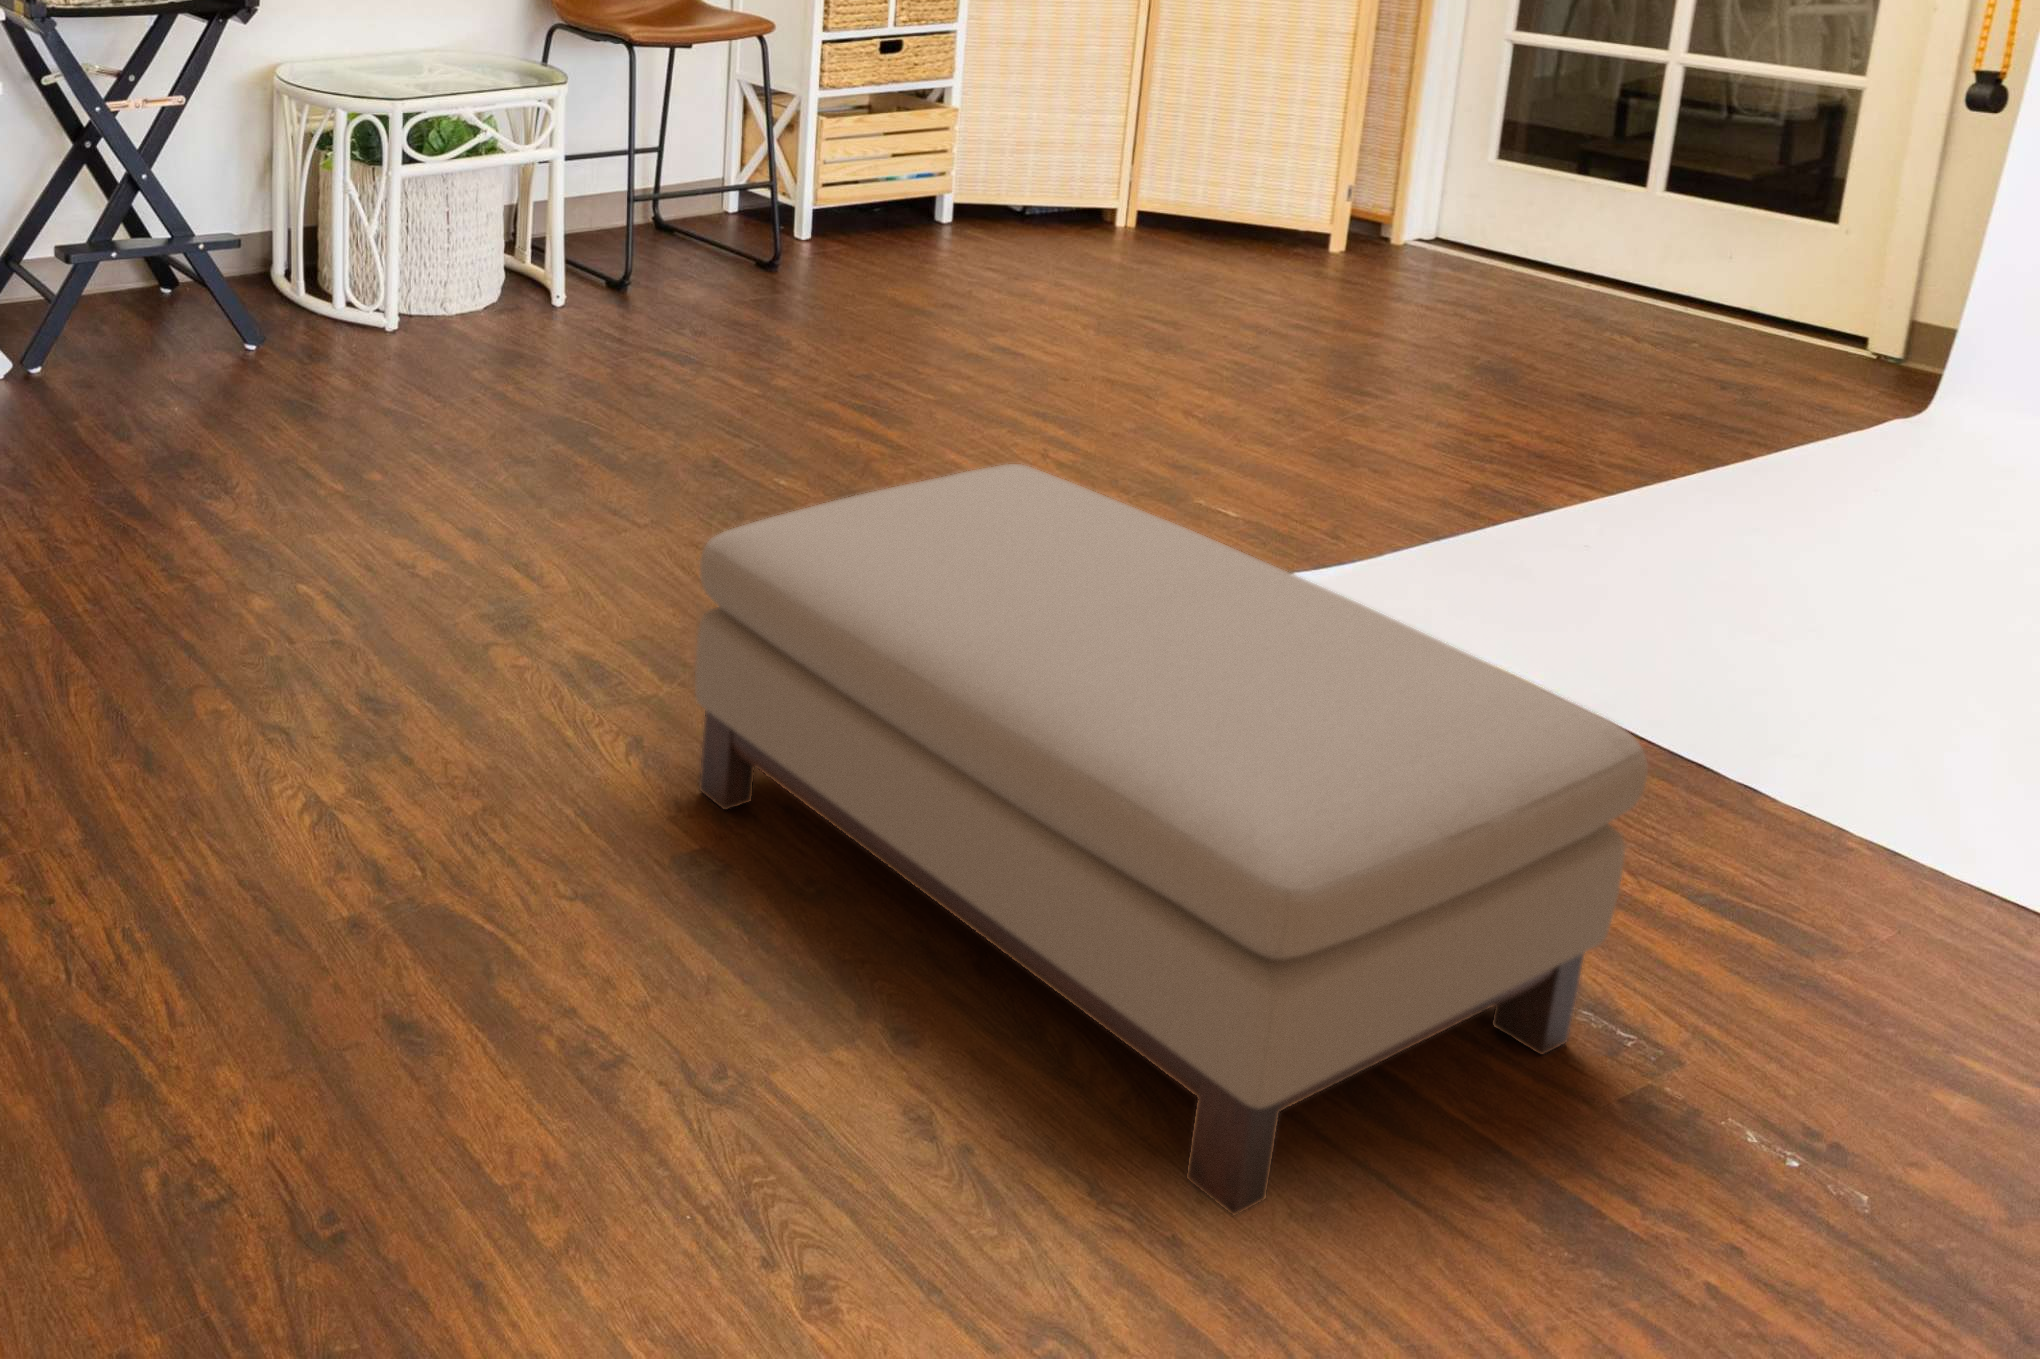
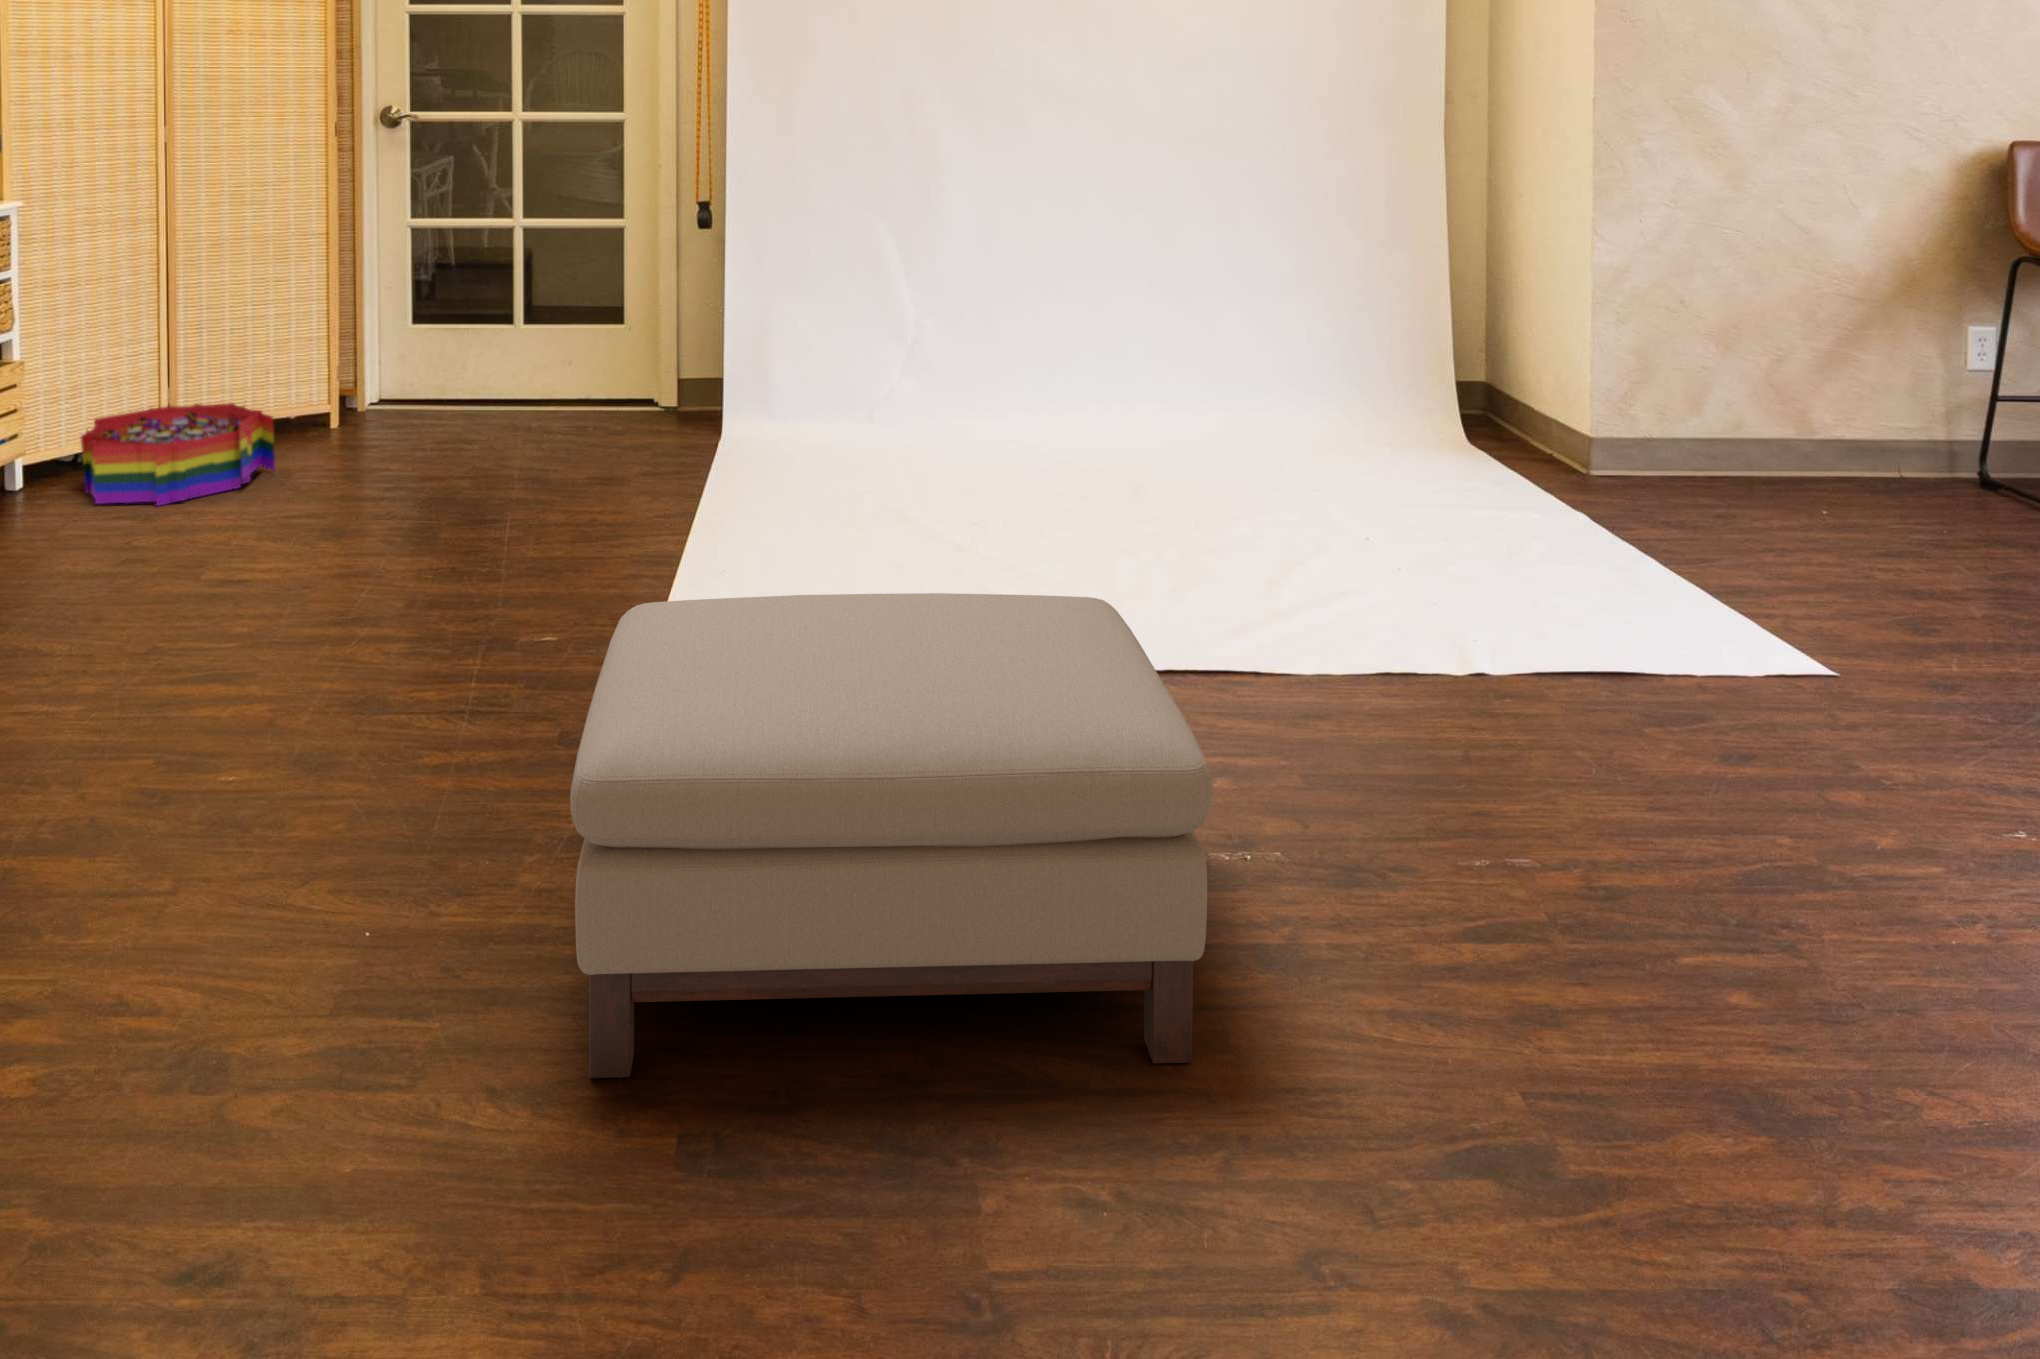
storage bin: none [994,176,1201,279] -> present [80,403,275,506]

